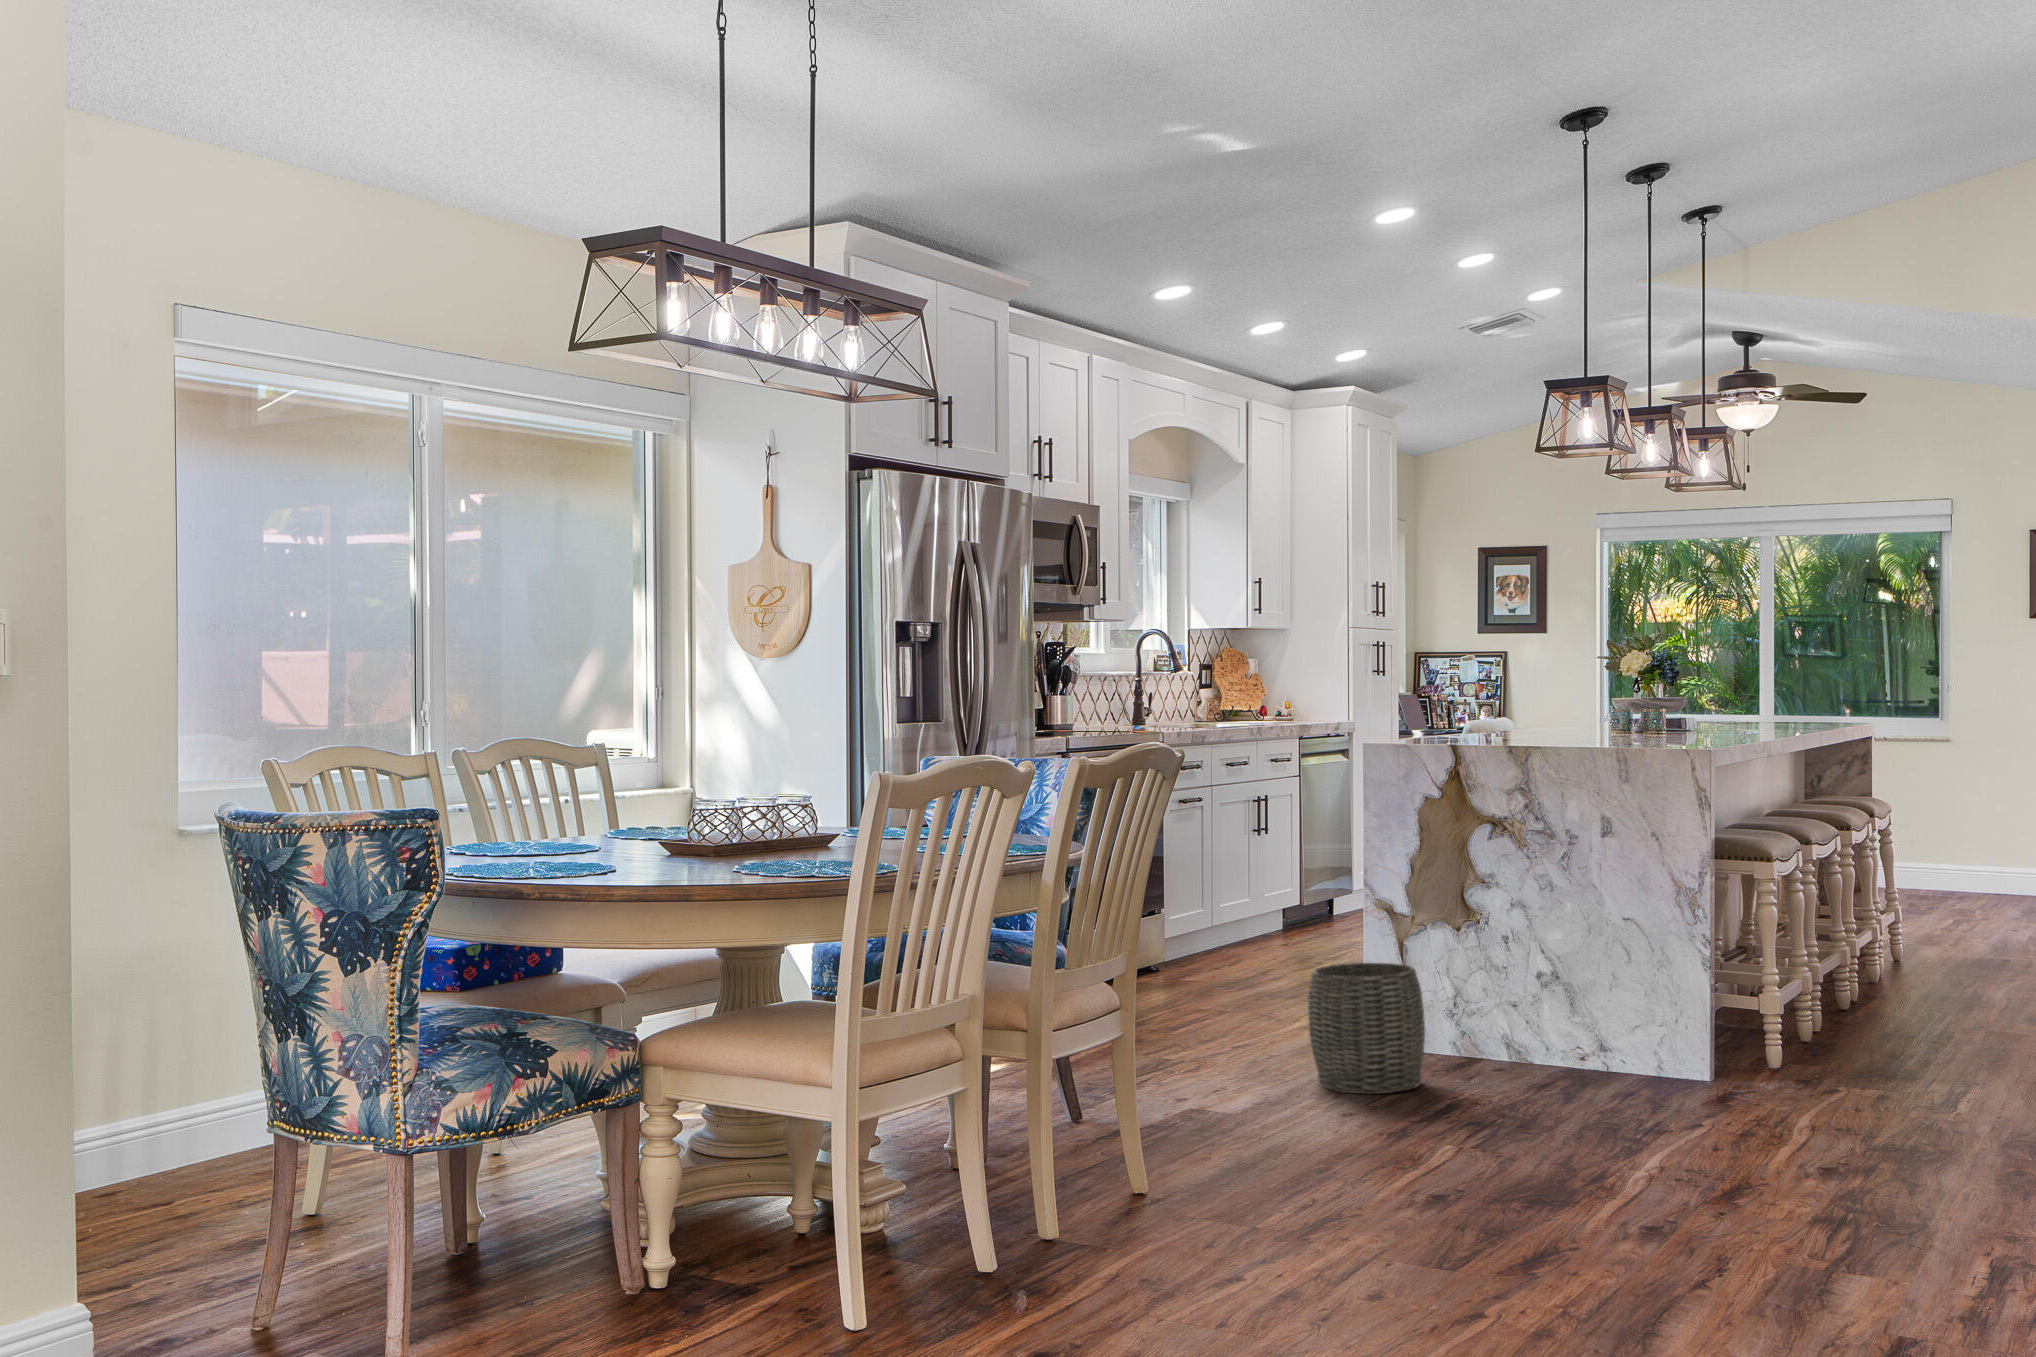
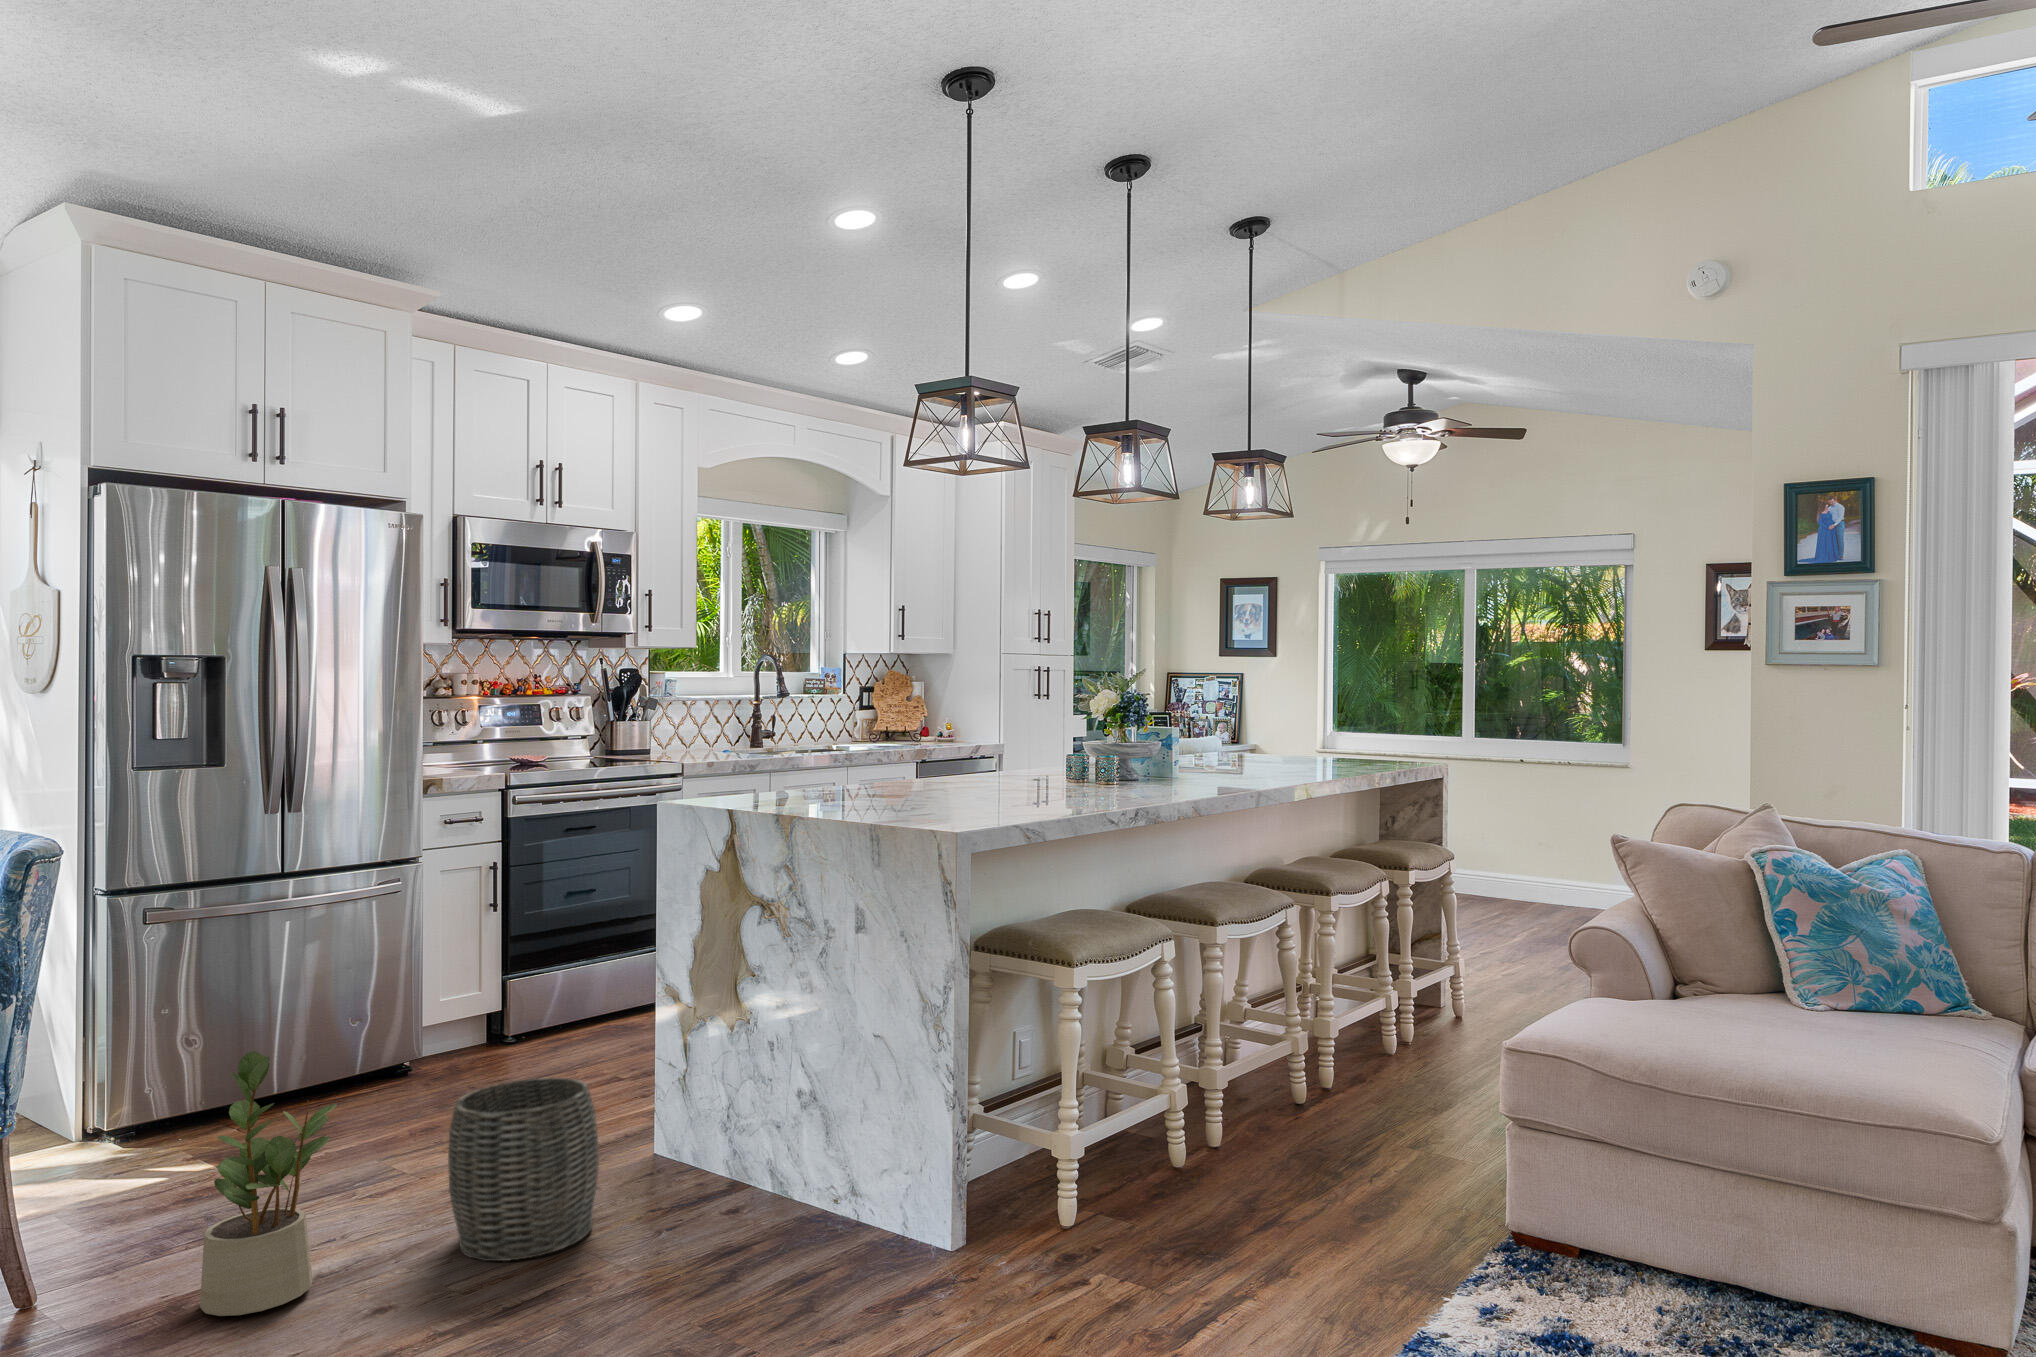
potted plant: none [1197,921,1288,1119] -> present [200,1051,337,1316]

